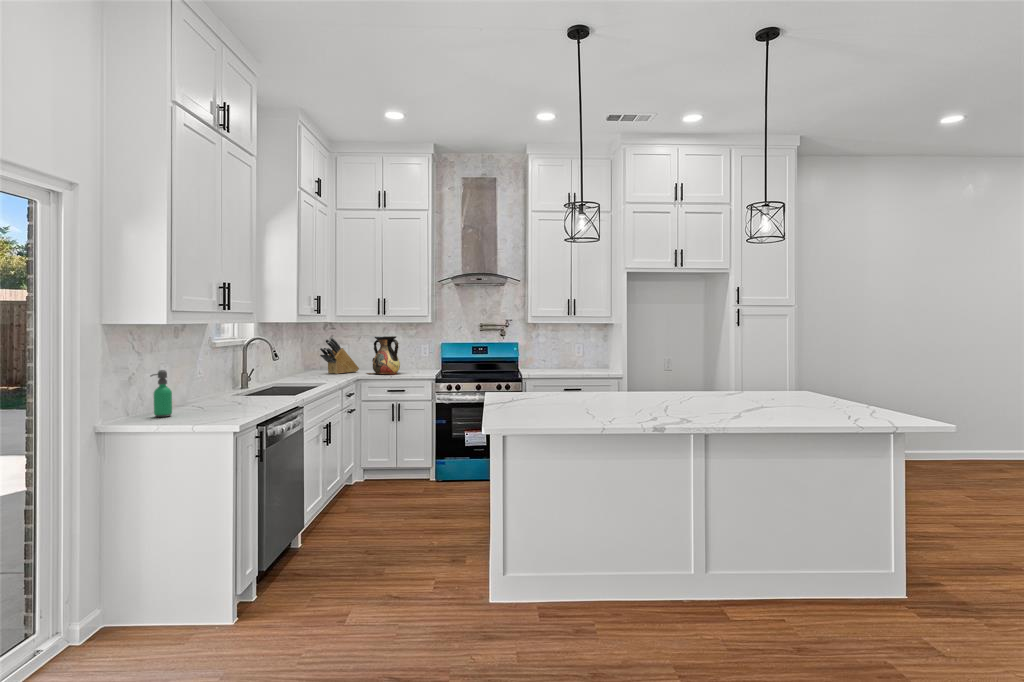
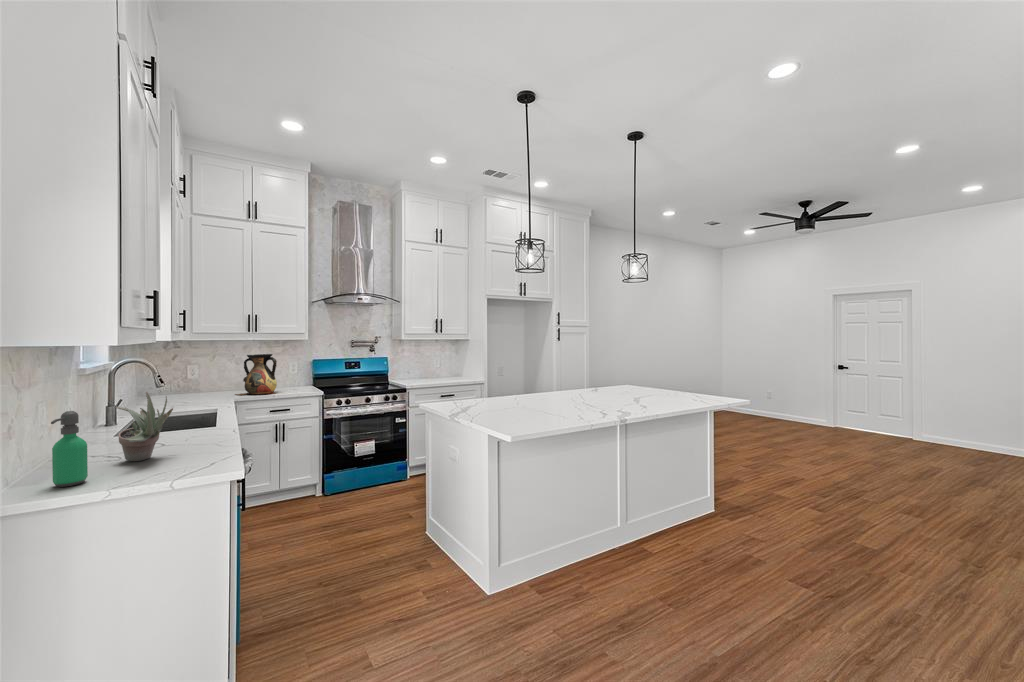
knife block: present [320,338,359,374] -> none [176,357,221,398]
succulent plant: none [194,361,232,409] -> present [116,392,173,461]

